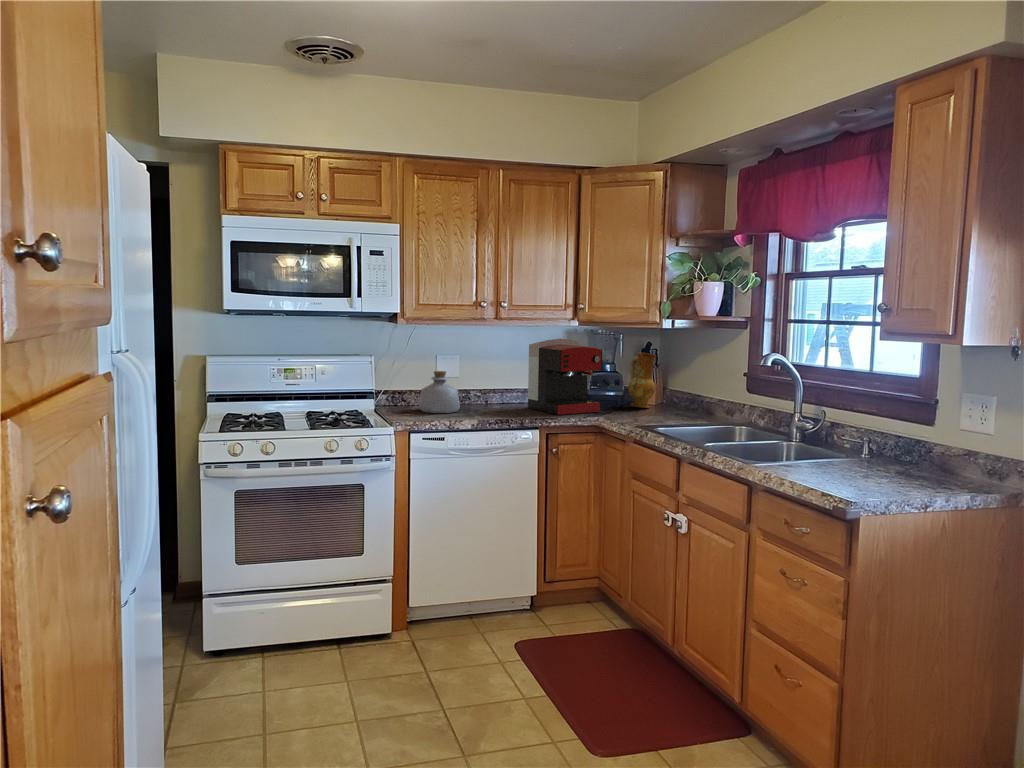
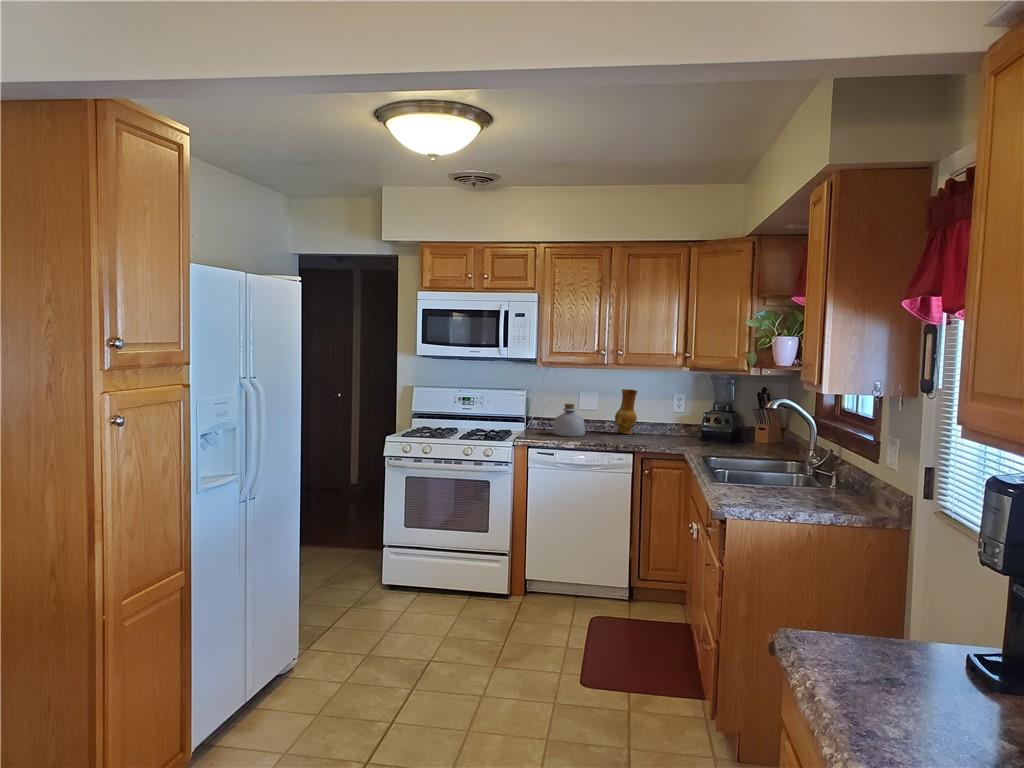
coffee maker: present [528,339,602,415] -> none [643,382,700,445]
ceramic jug: present [628,353,656,408] -> present [615,389,637,434]

